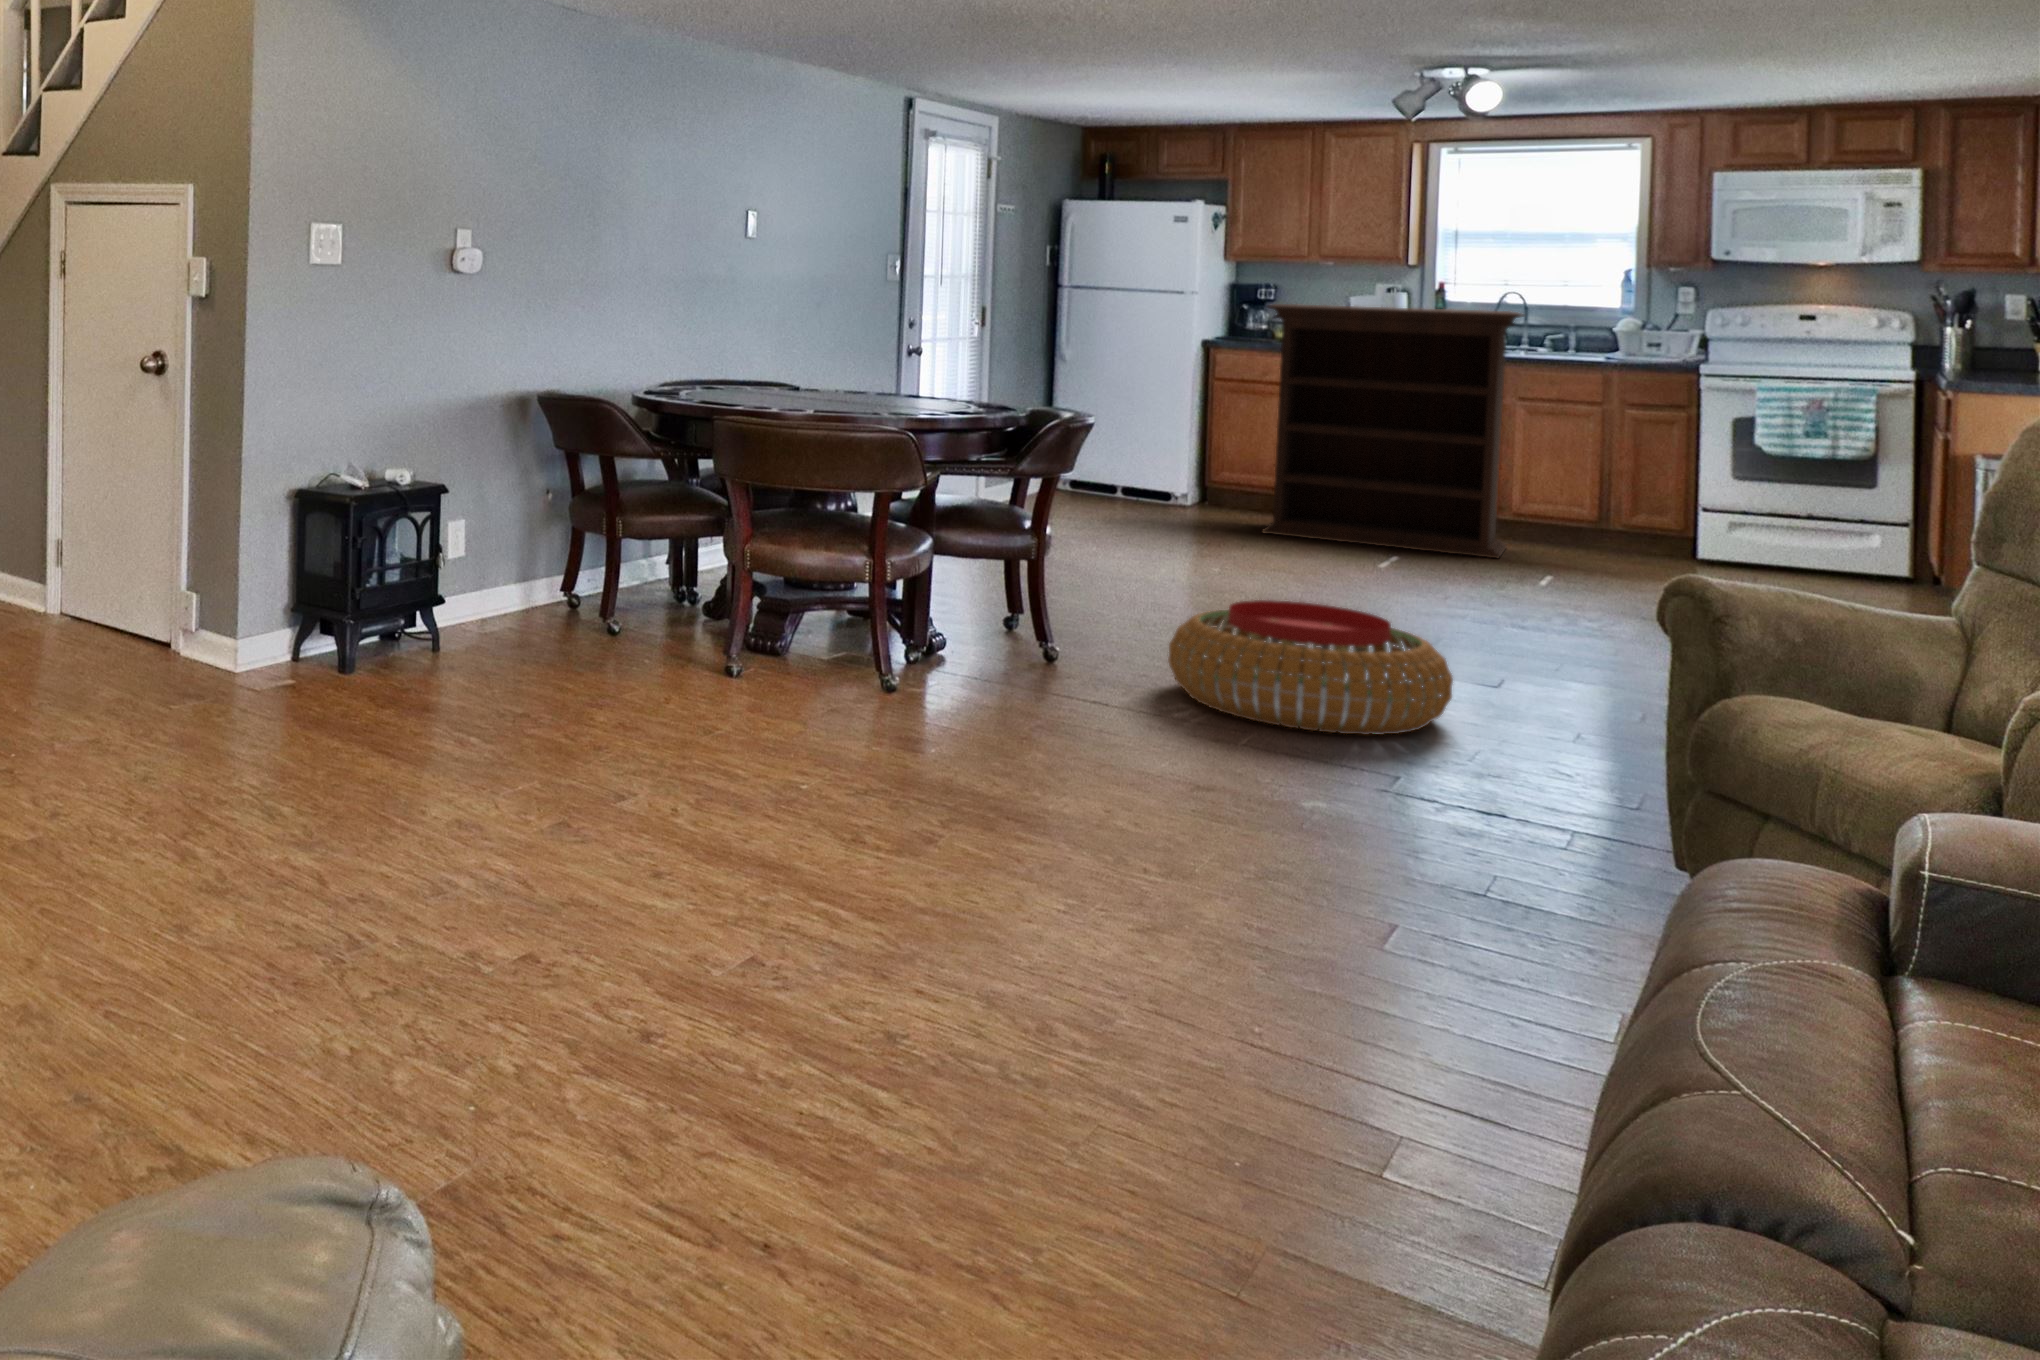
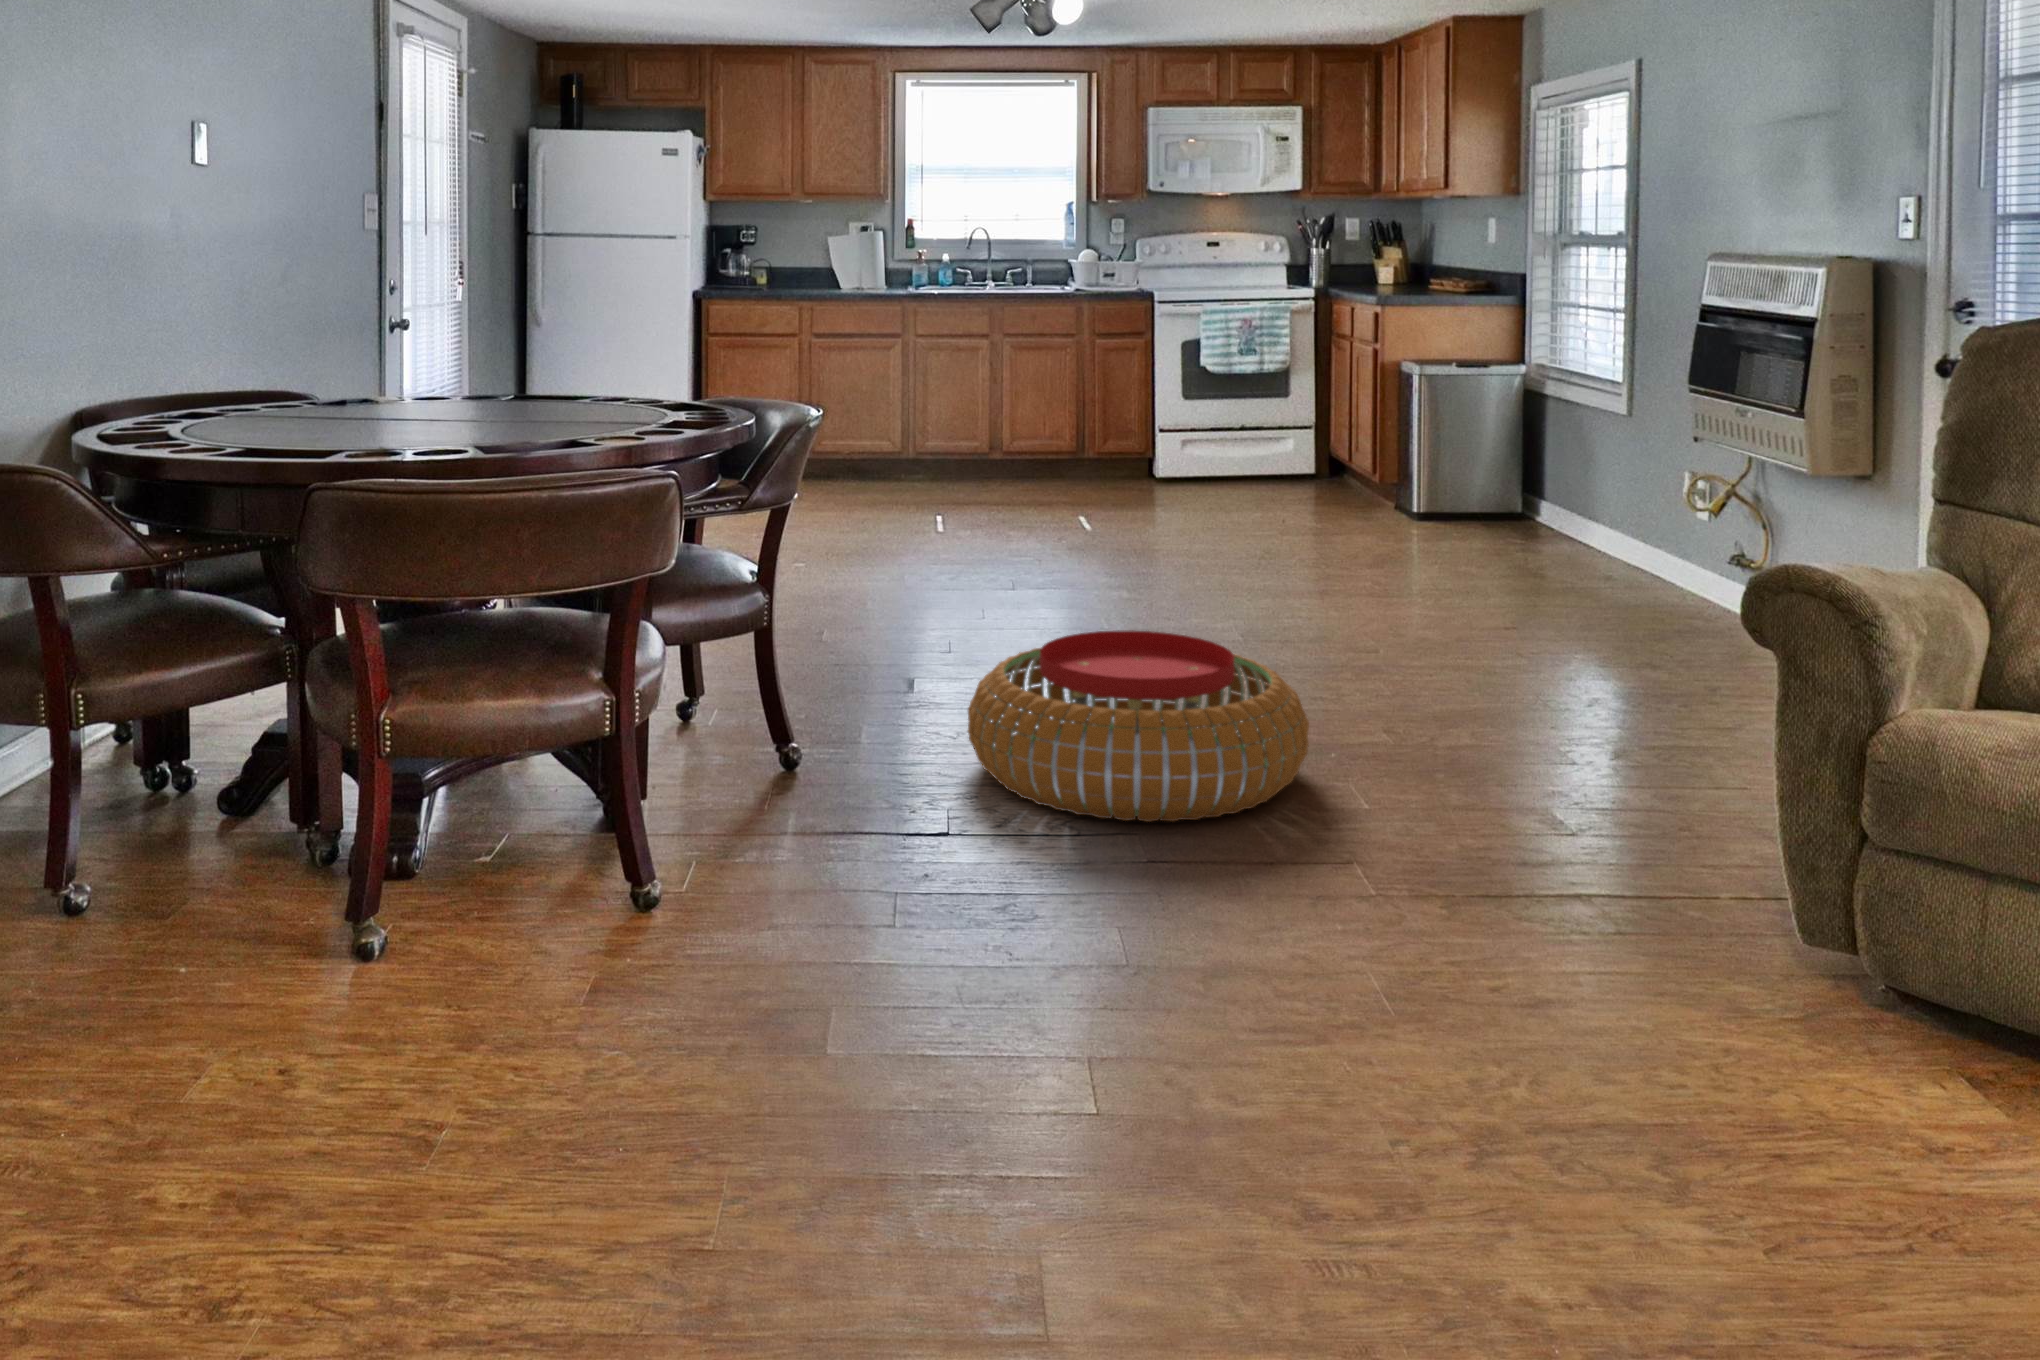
bookshelf: present [1262,304,1524,558] -> none [787,246,1029,504]

